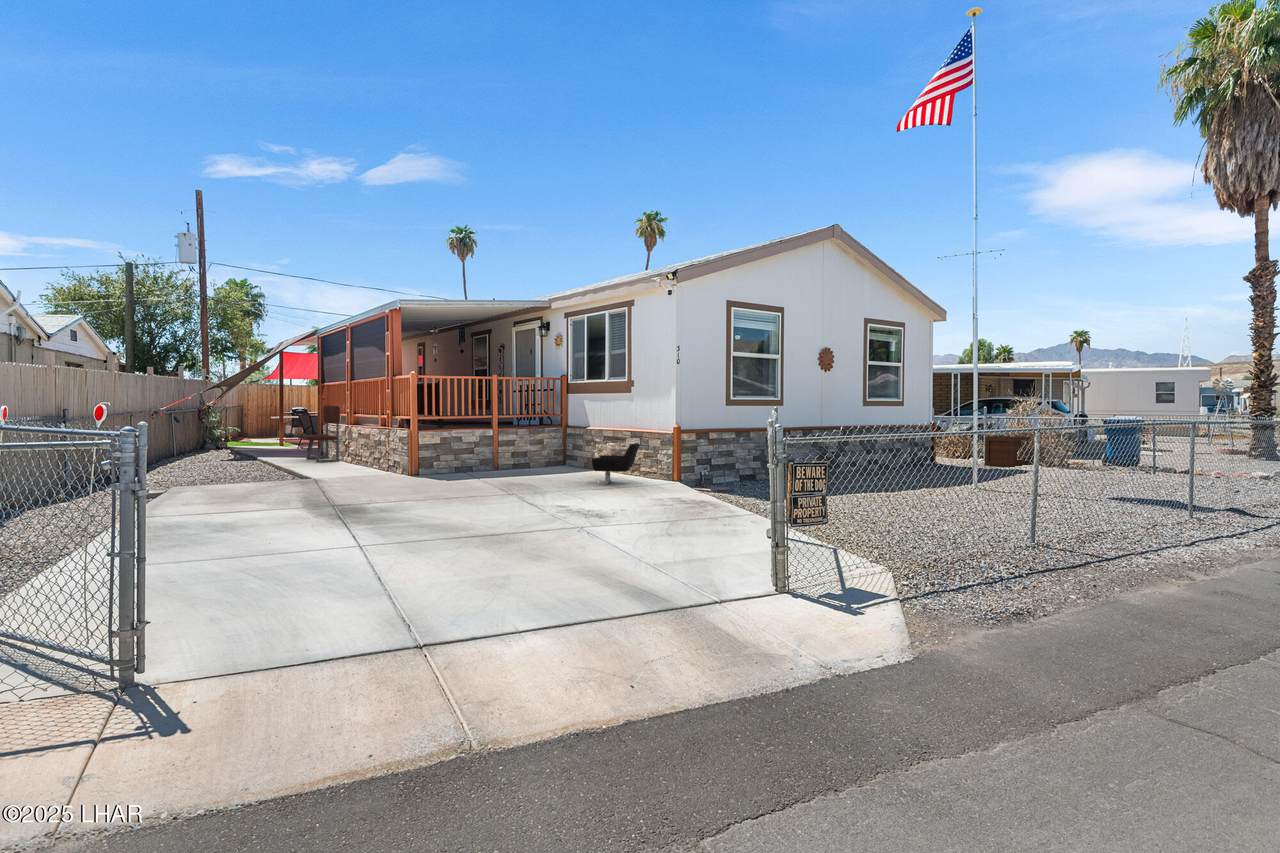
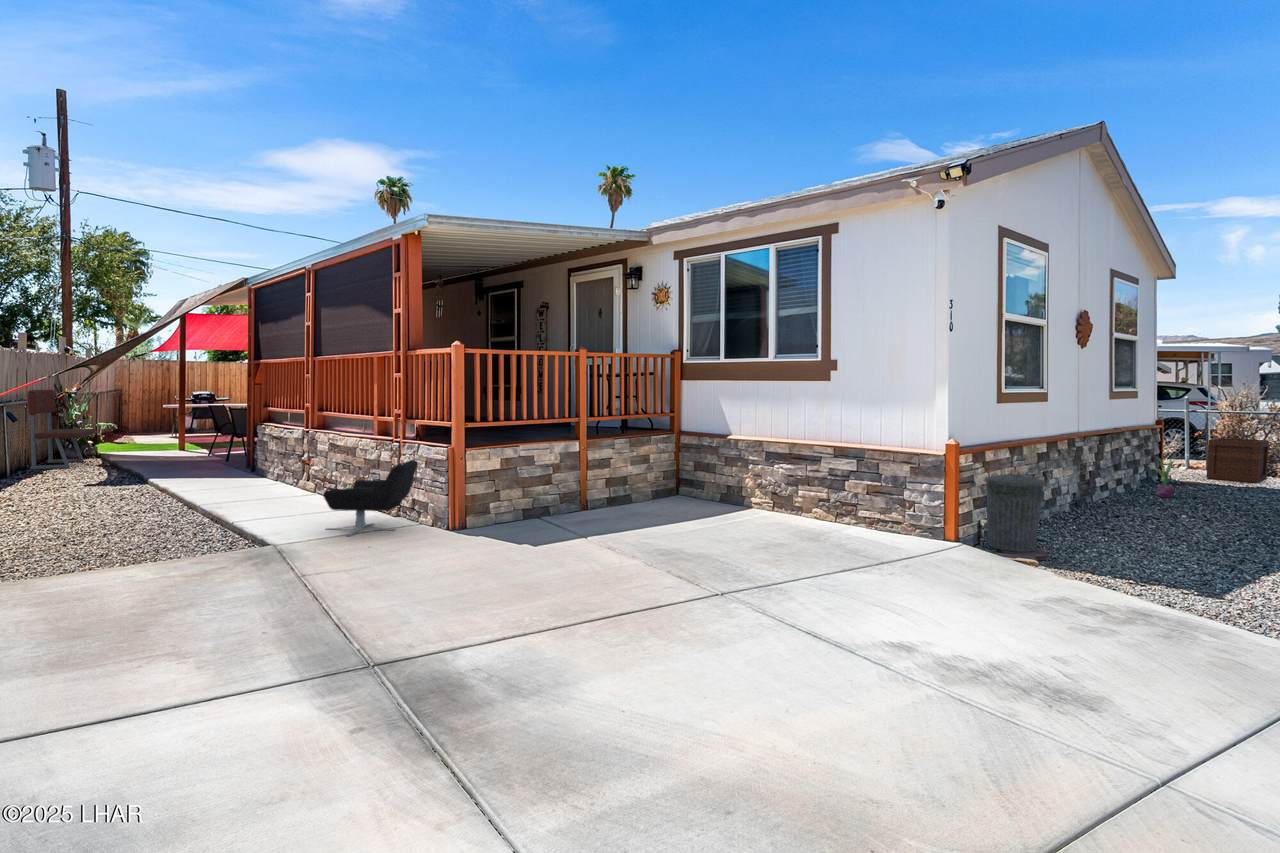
bench: present [298,406,340,462] -> present [27,390,96,469]
lounge chair: present [592,443,640,485] -> present [323,460,418,536]
trash can: none [701,443,732,488] -> present [984,472,1045,552]
decorative plant: none [889,445,923,473] -> present [1153,458,1176,498]

